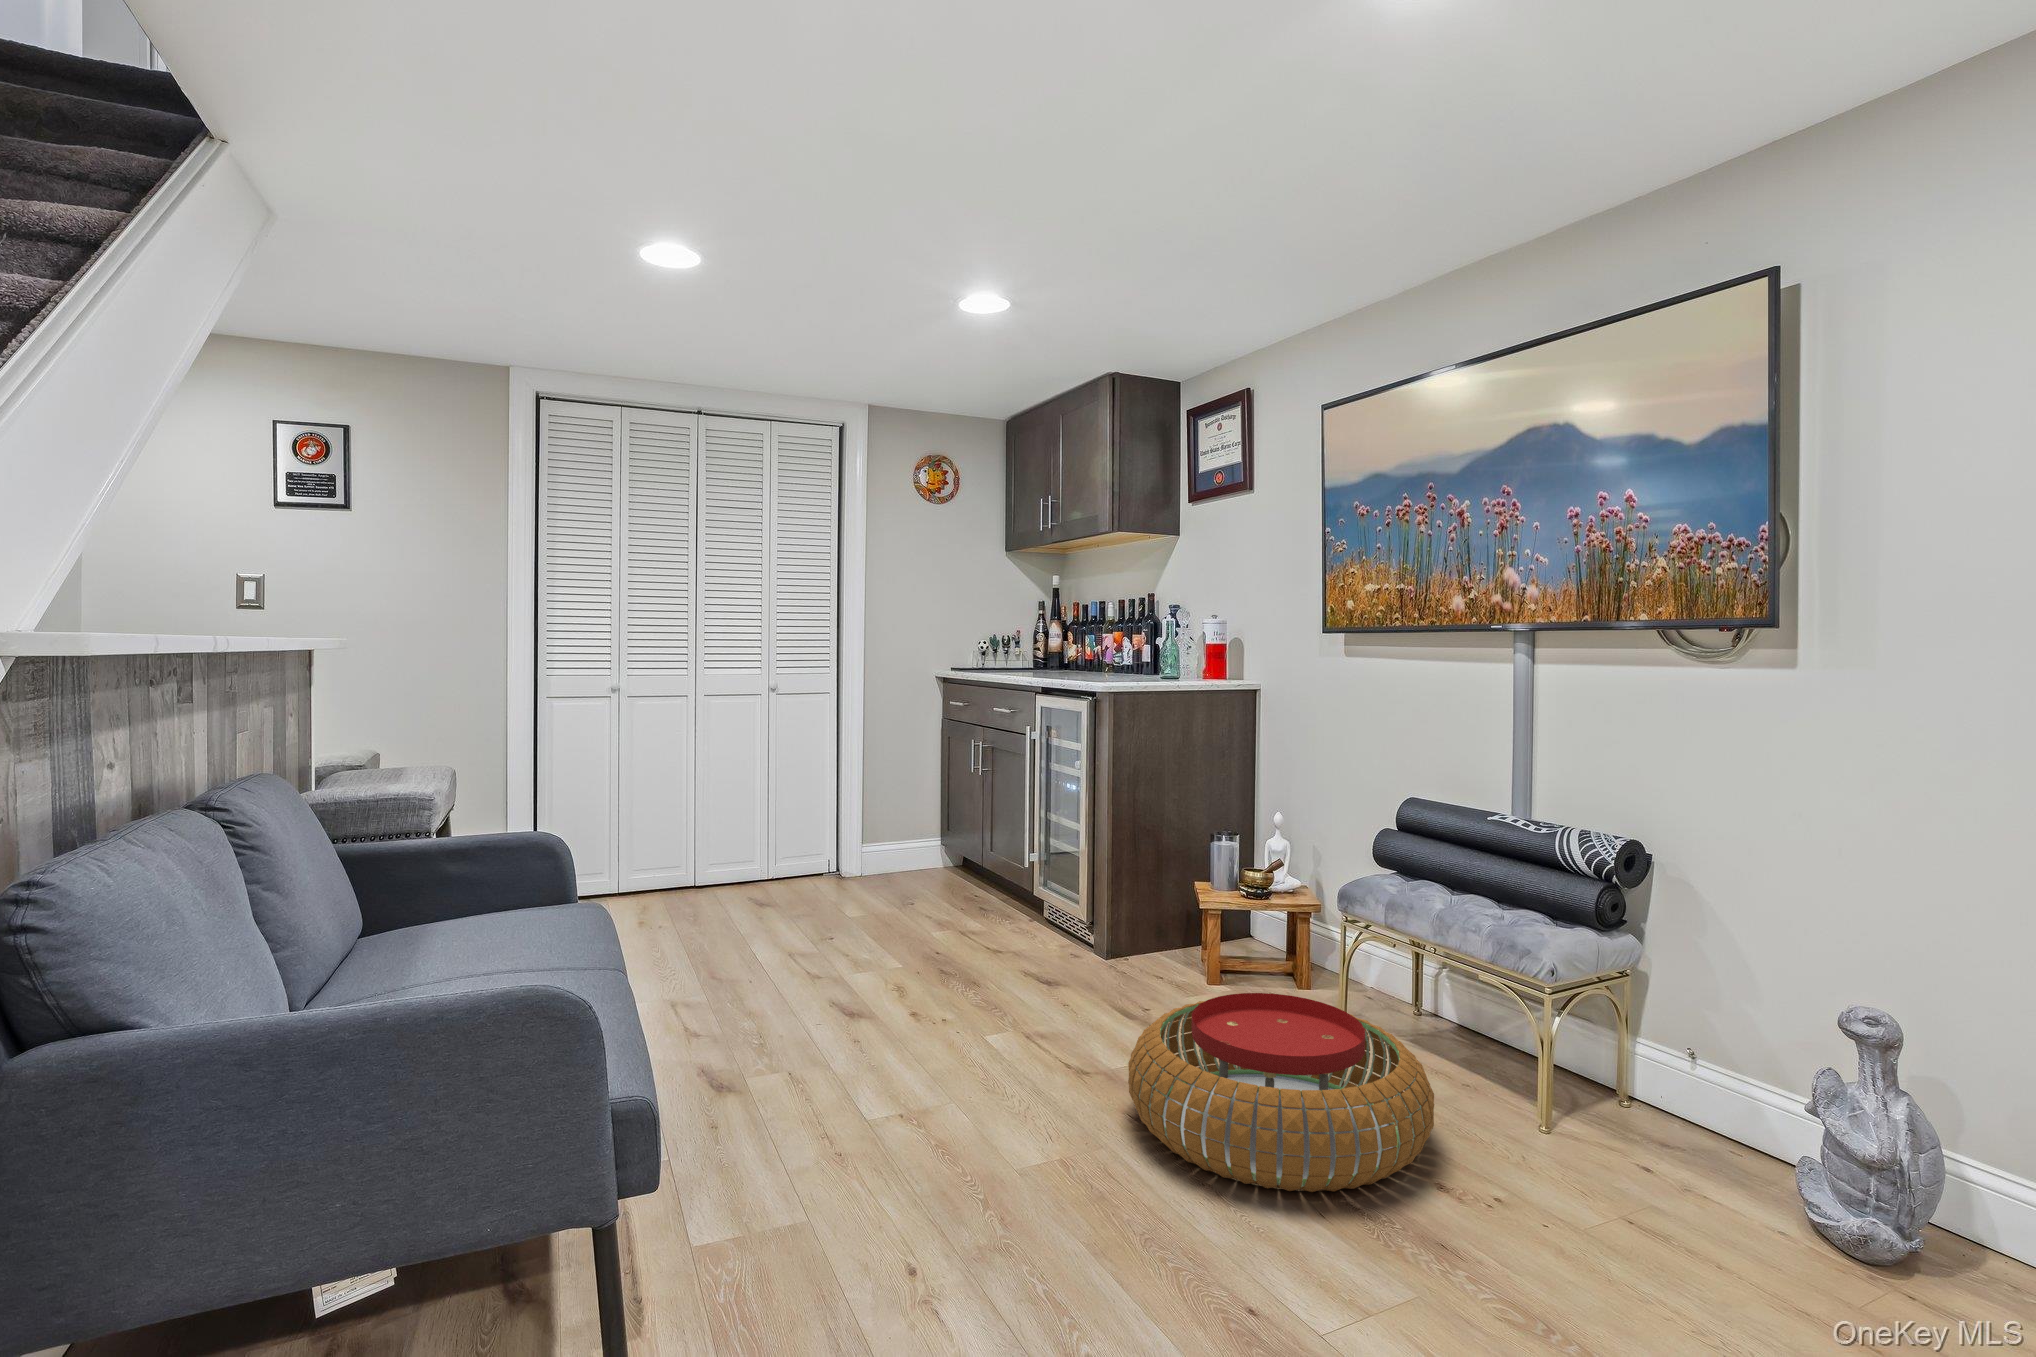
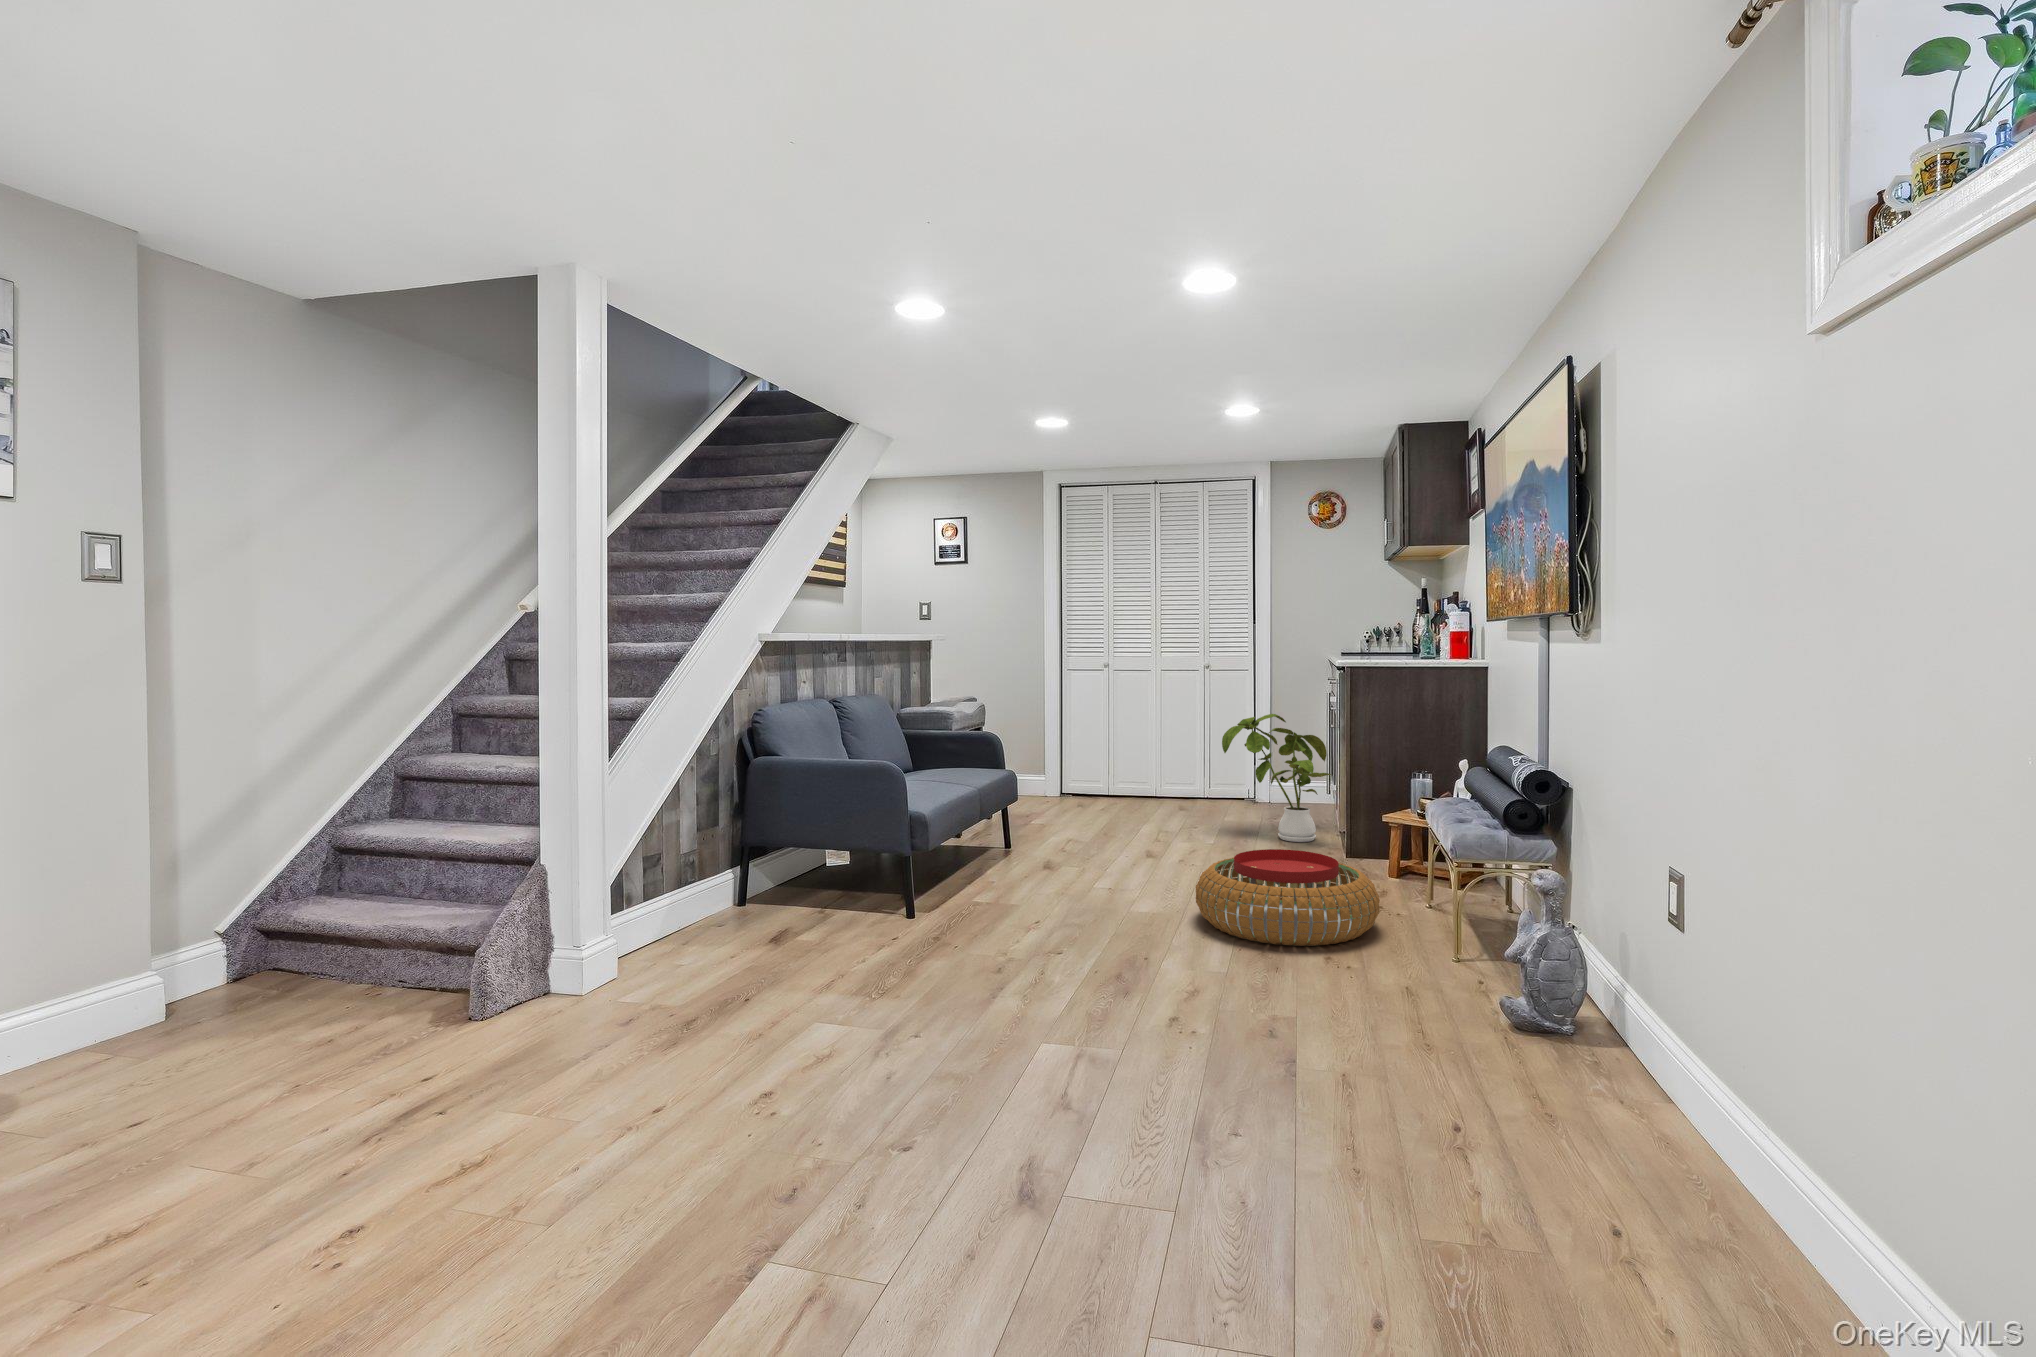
house plant: none [906,760,1066,941] -> present [1222,714,1331,842]

